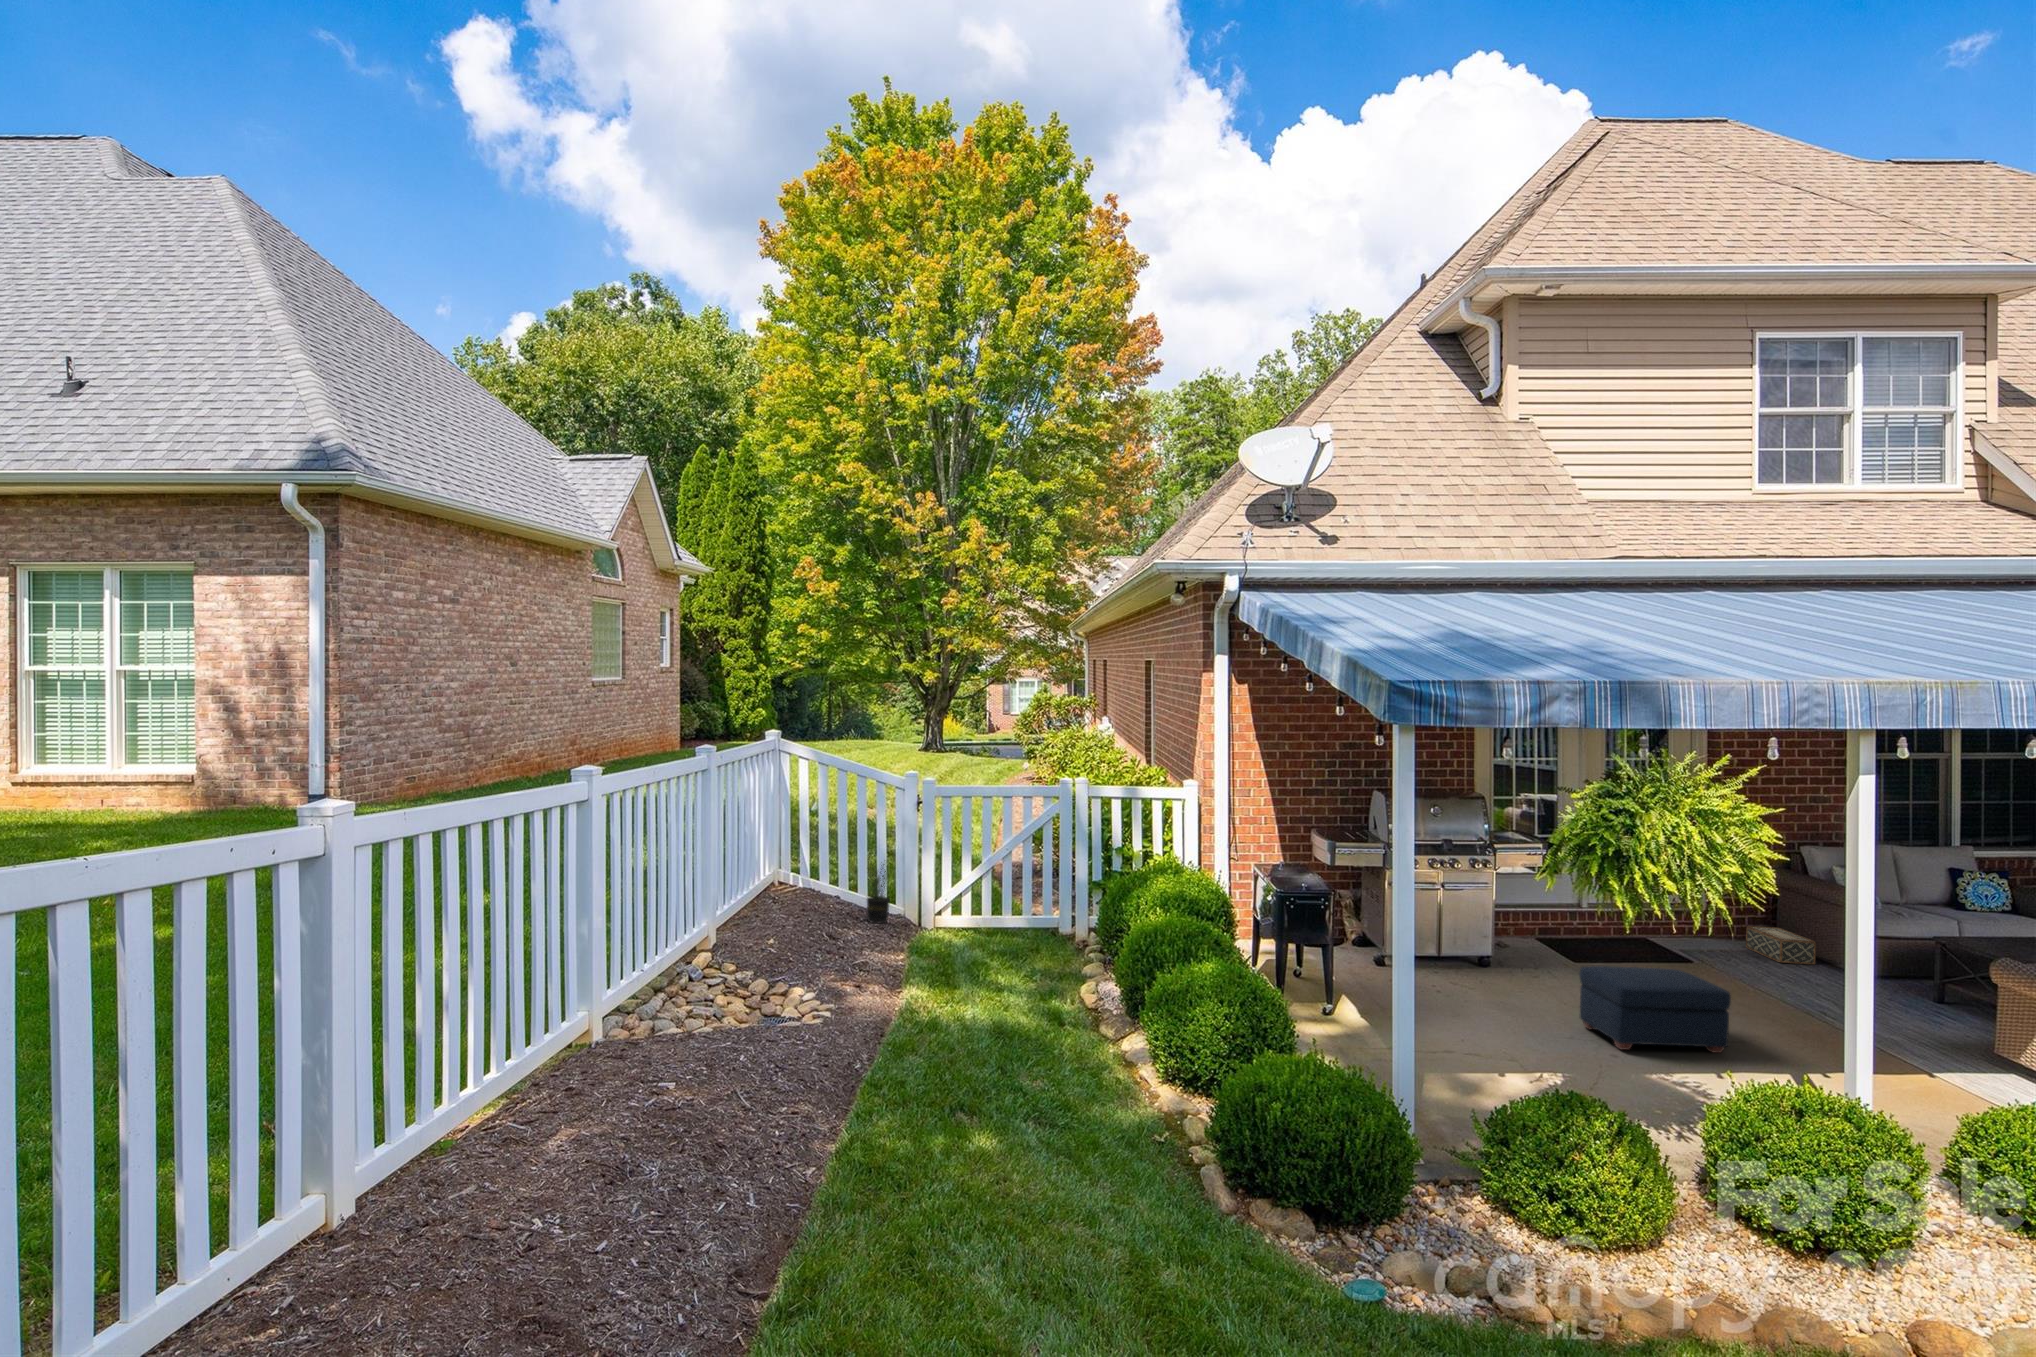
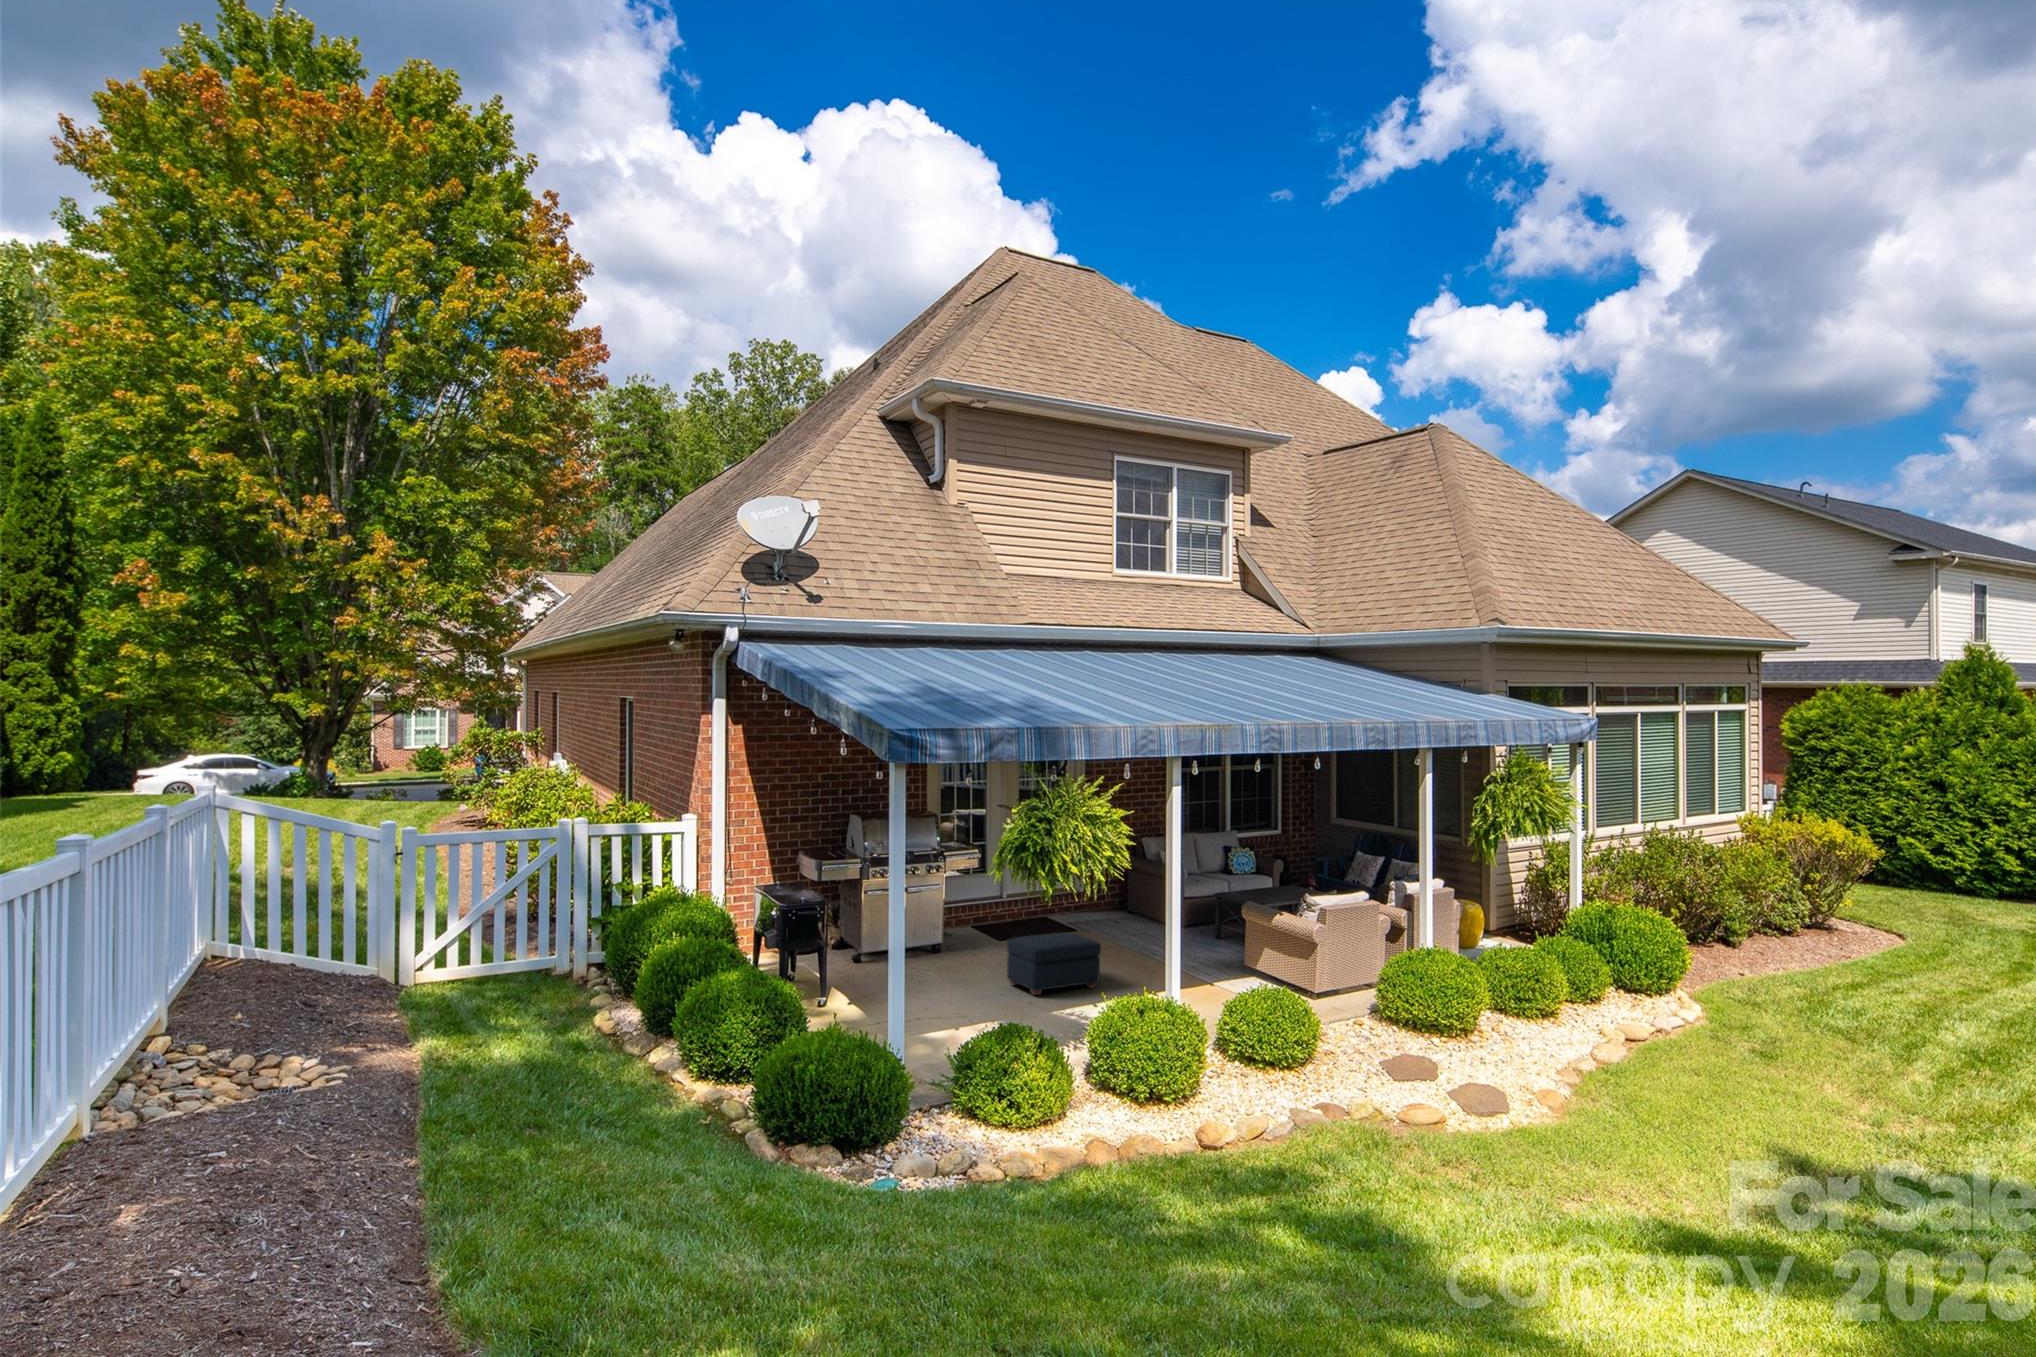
potted plant: present [867,859,890,923] -> none [327,911,371,989]
woven basket: present [1746,926,1816,965] -> none [1108,897,1149,922]

